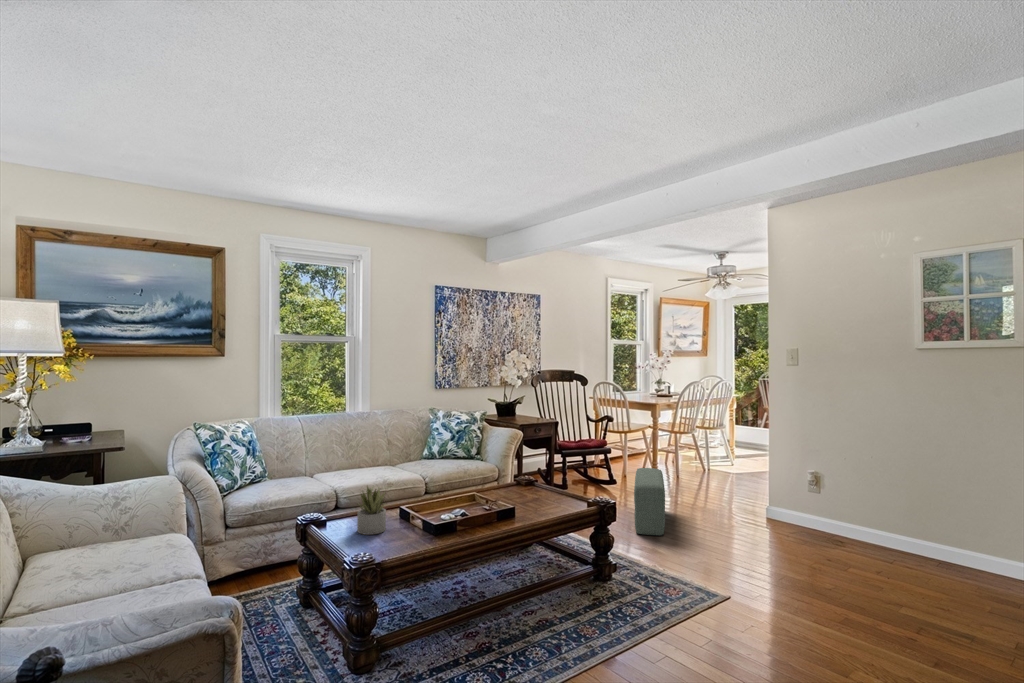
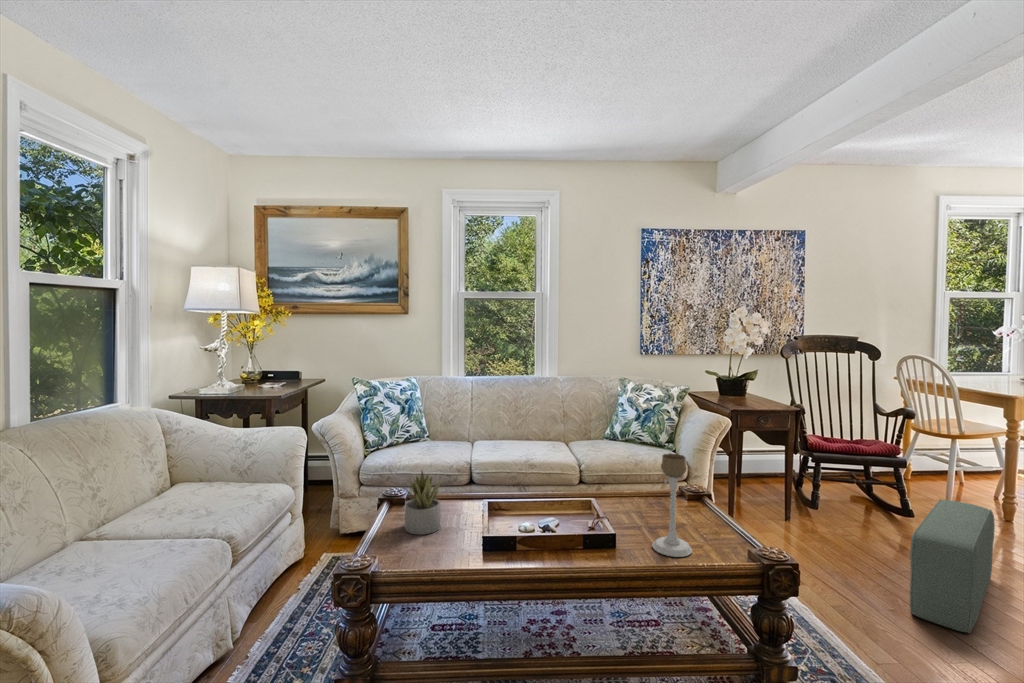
candle holder: none [529,449,554,512] -> present [652,454,692,557]

